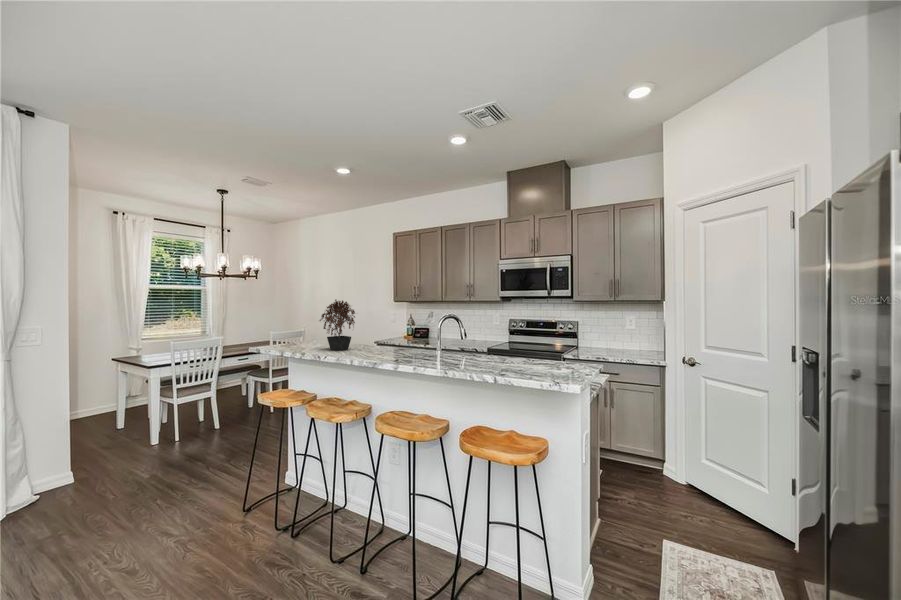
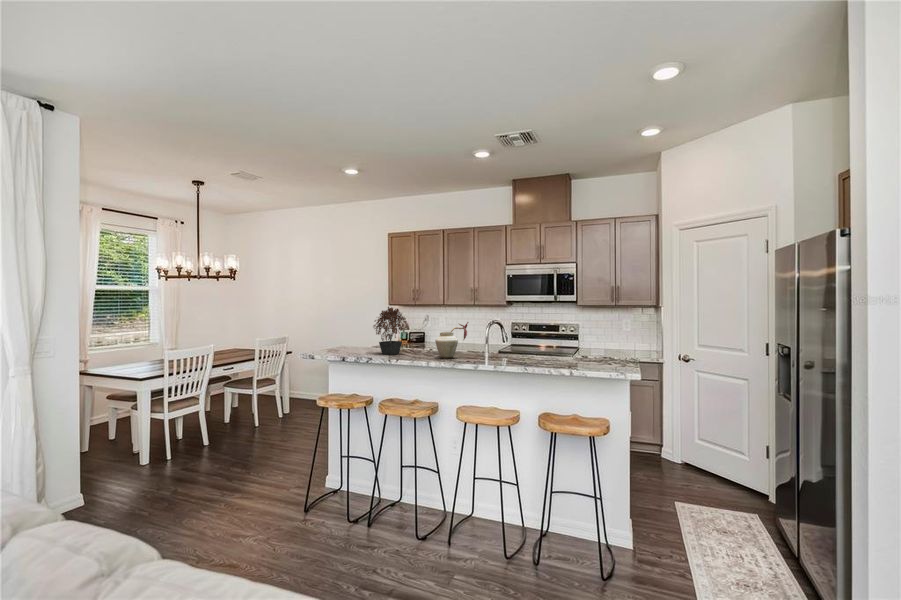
vase: none [374,316,412,357] -> present [435,322,468,359]

